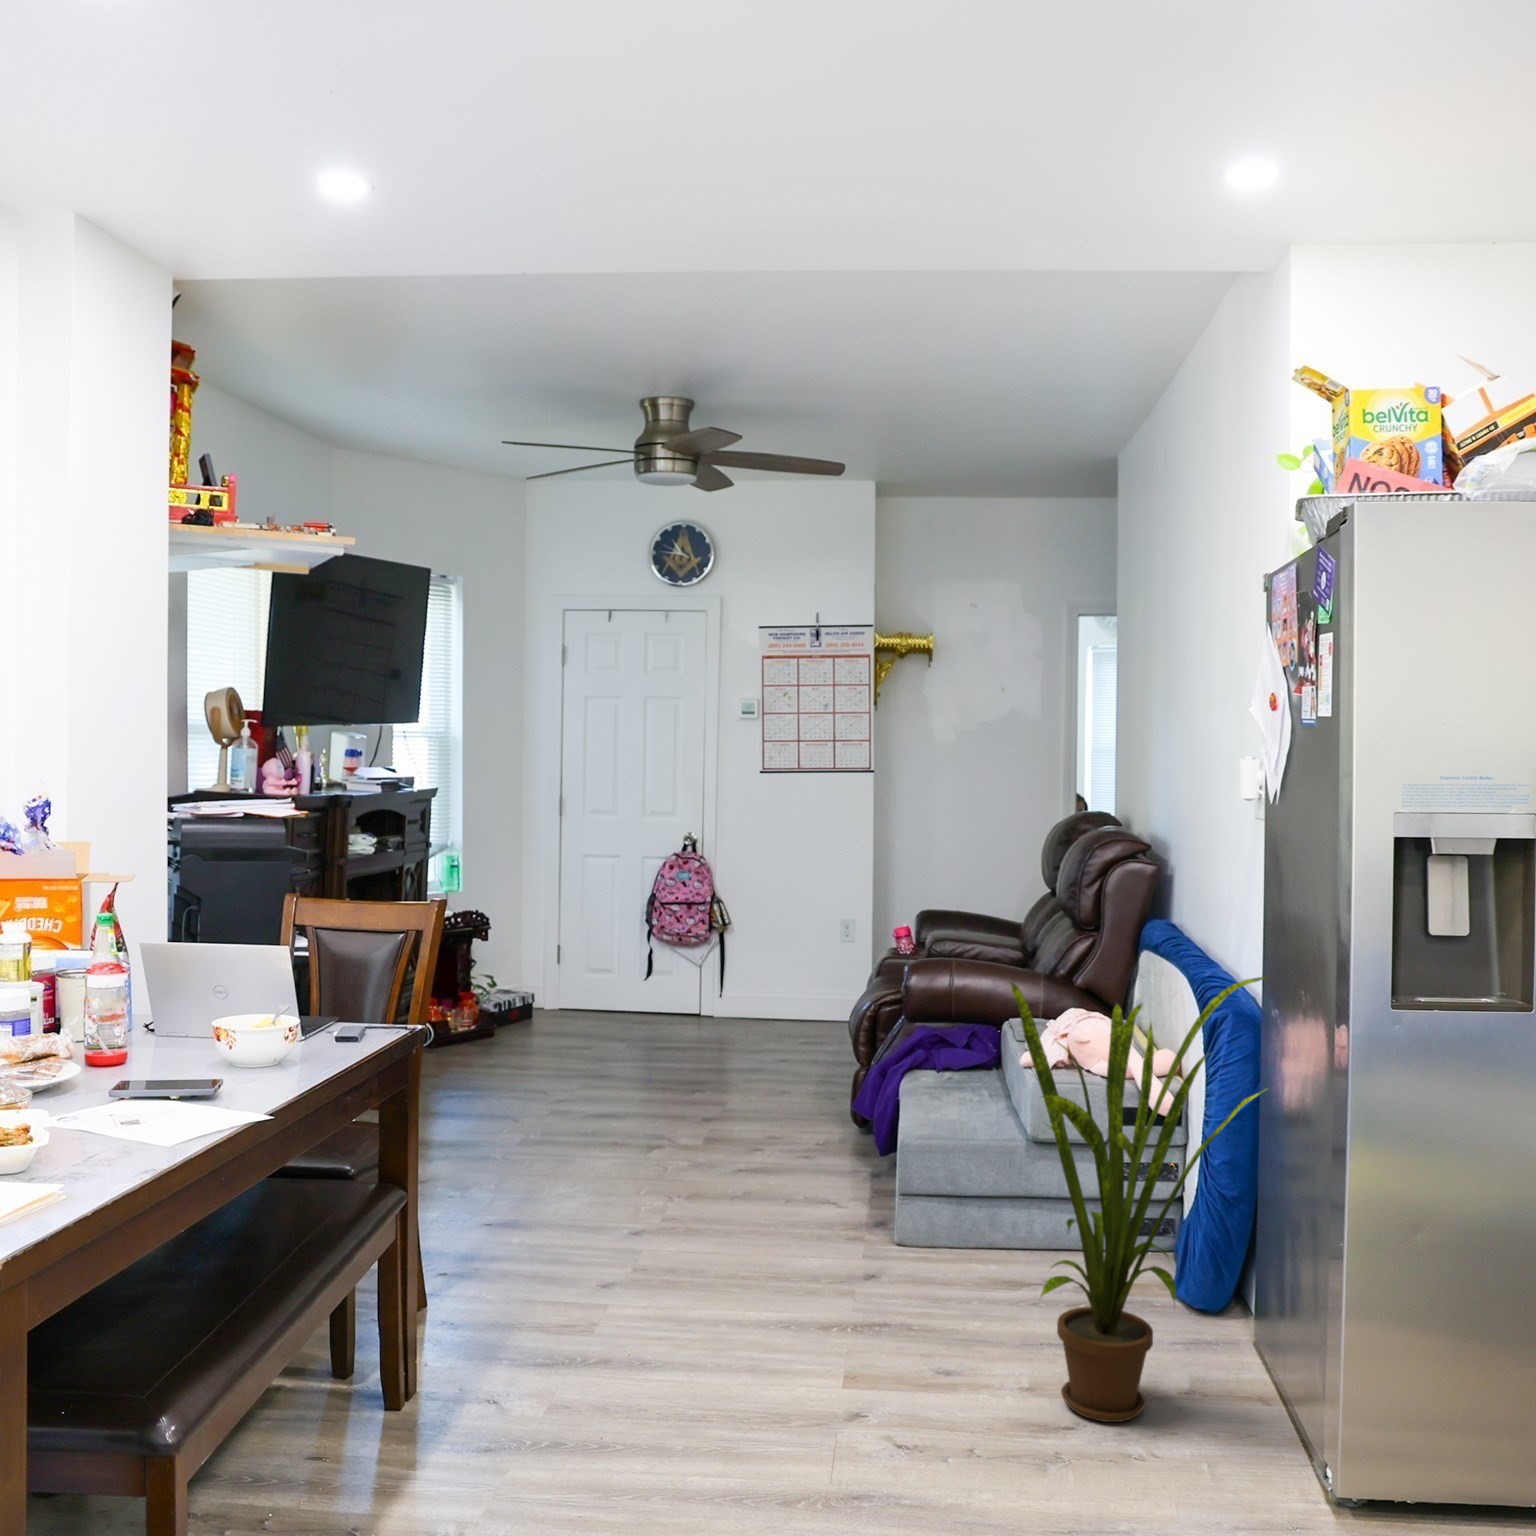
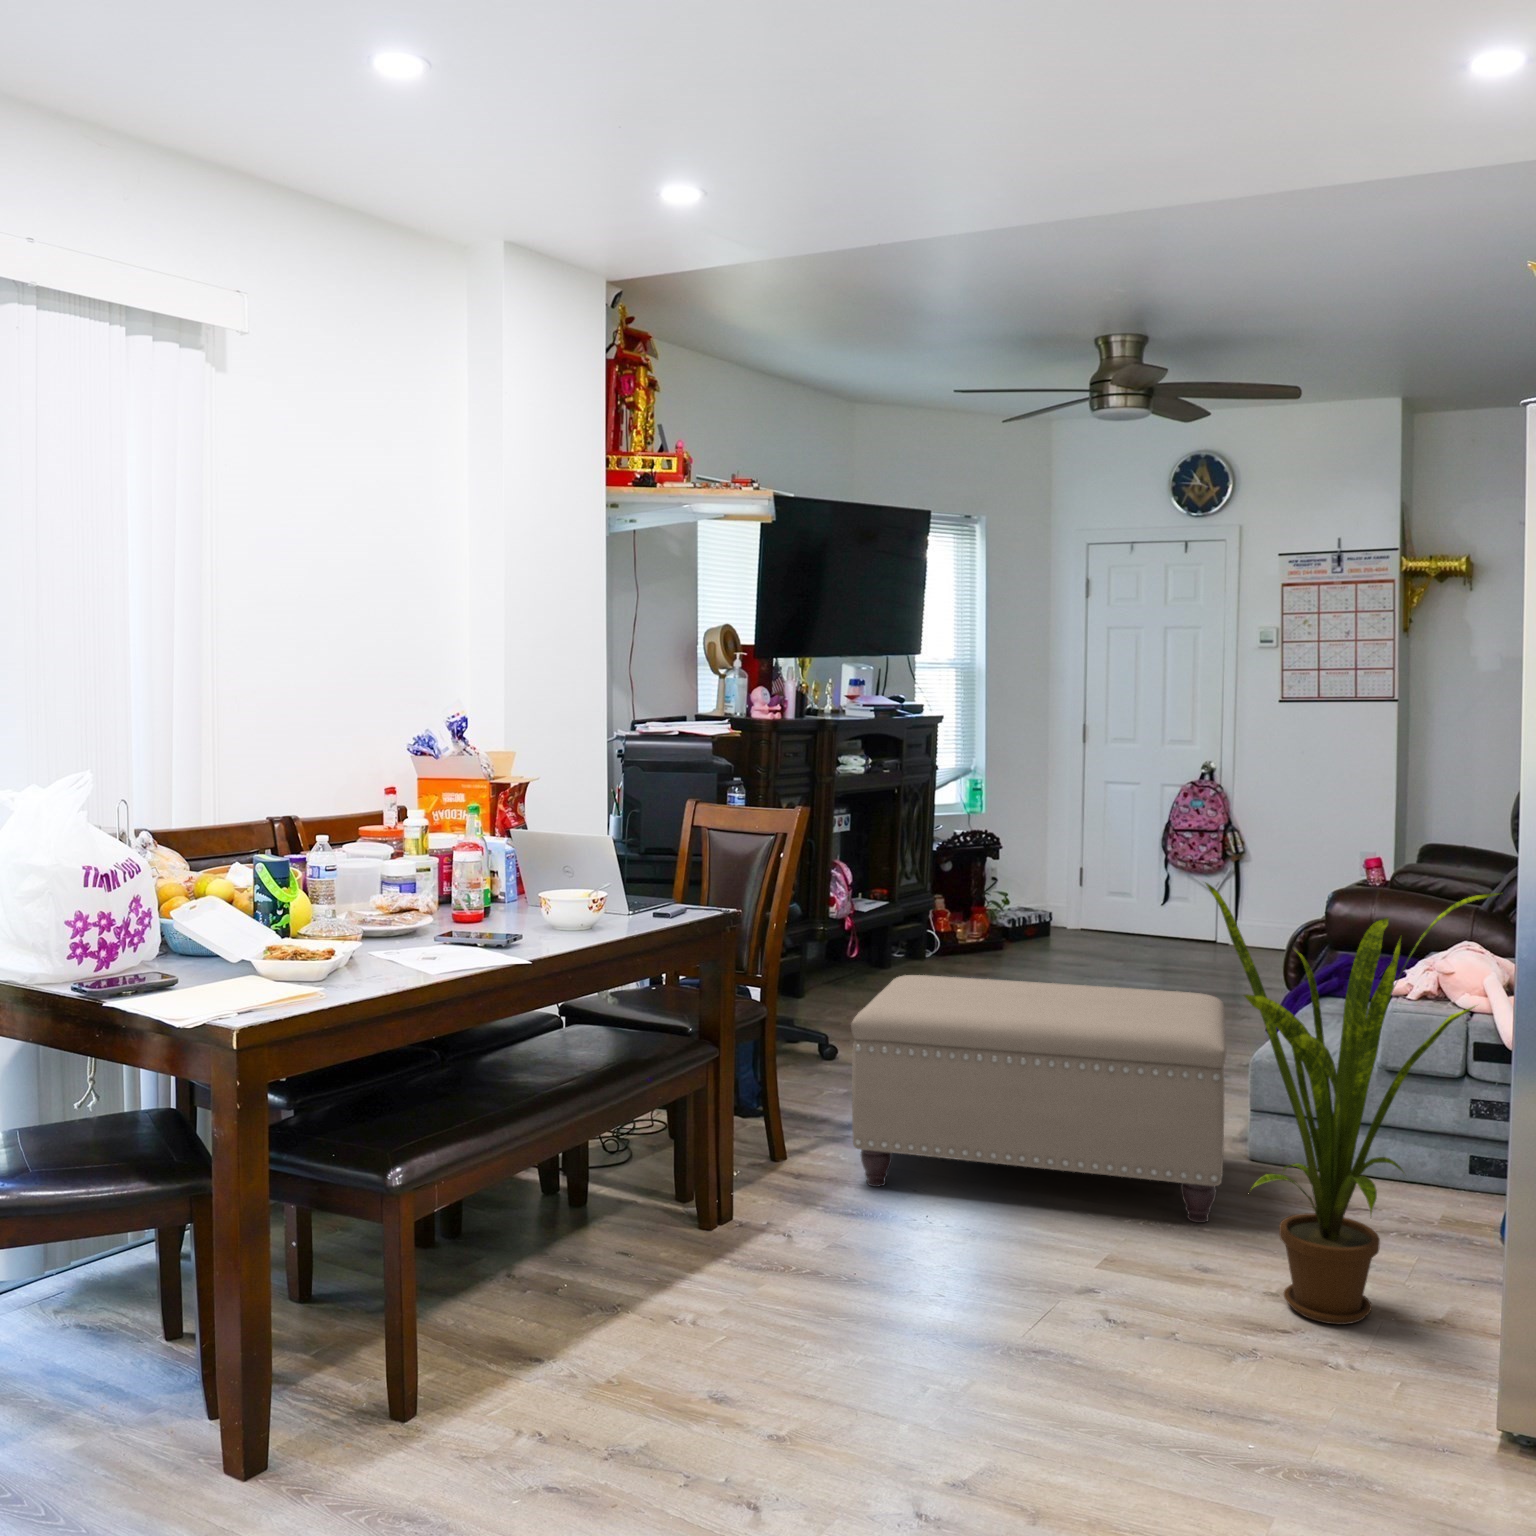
ottoman: none [541,1085,952,1357] -> present [851,975,1226,1223]

